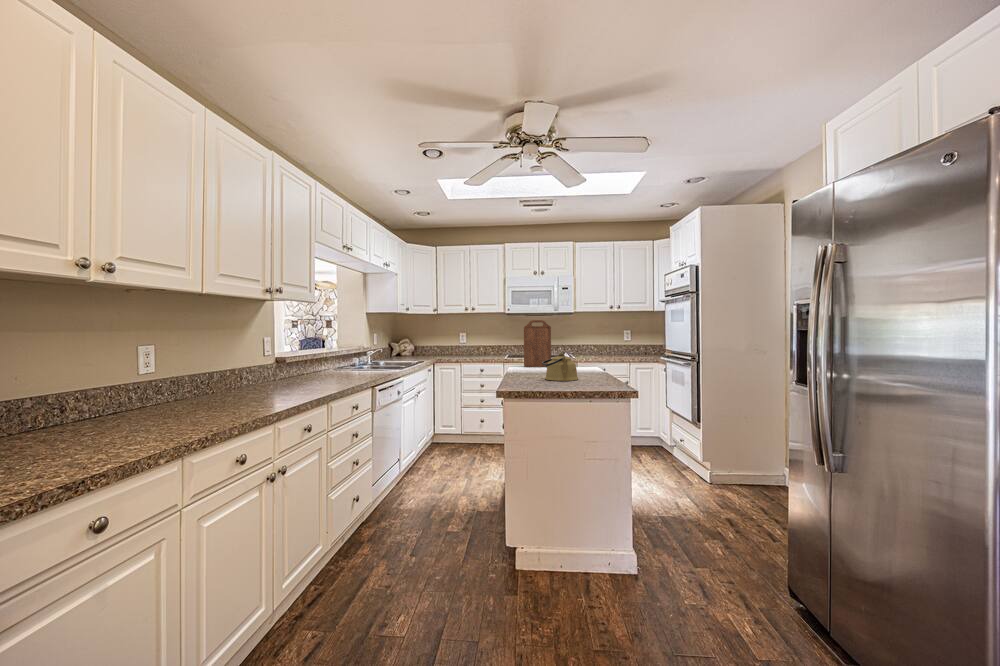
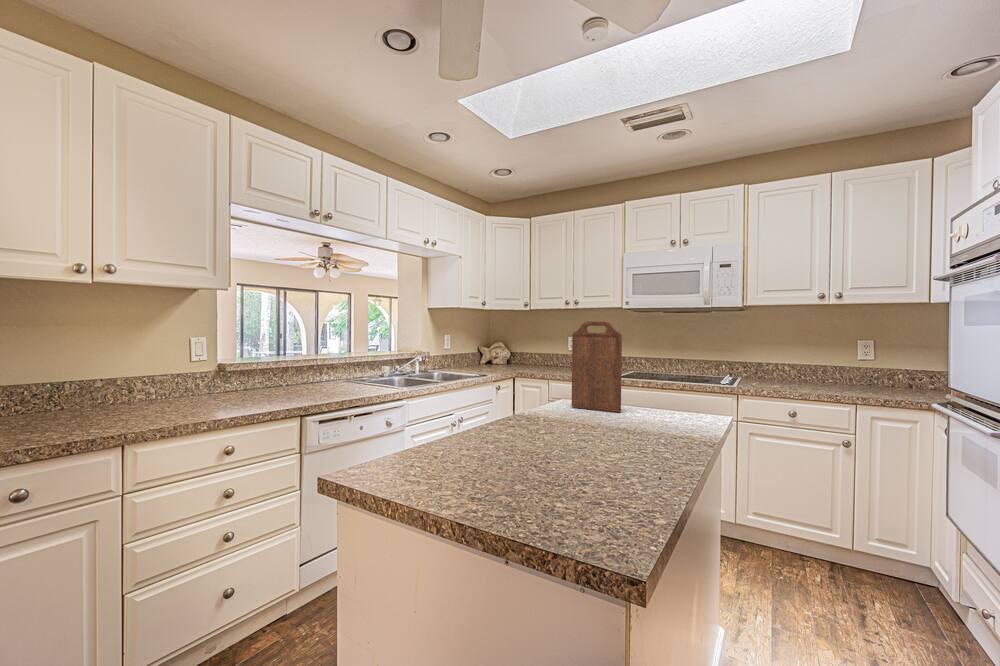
kettle: present [542,353,578,381] -> none [465,408,559,486]

